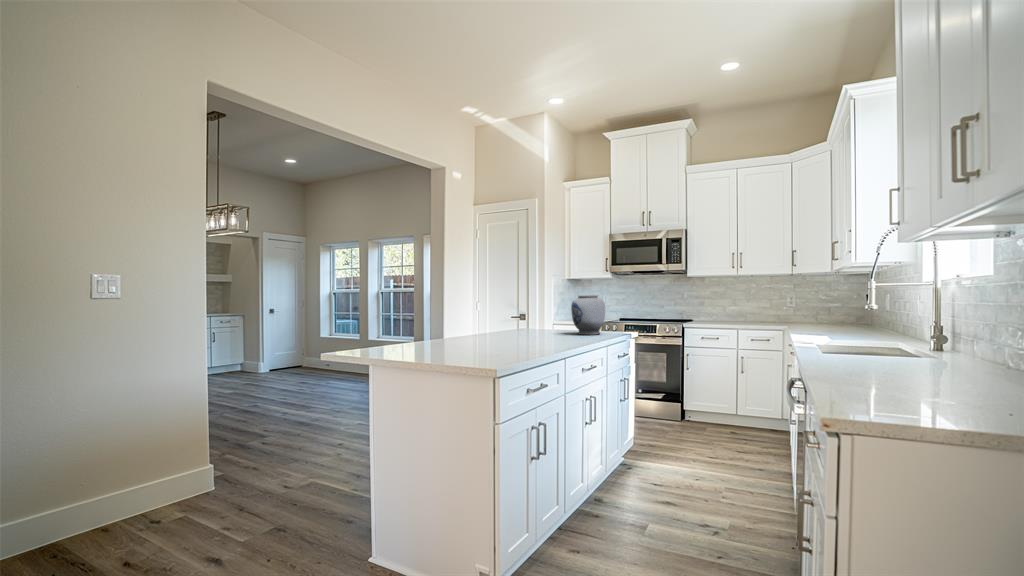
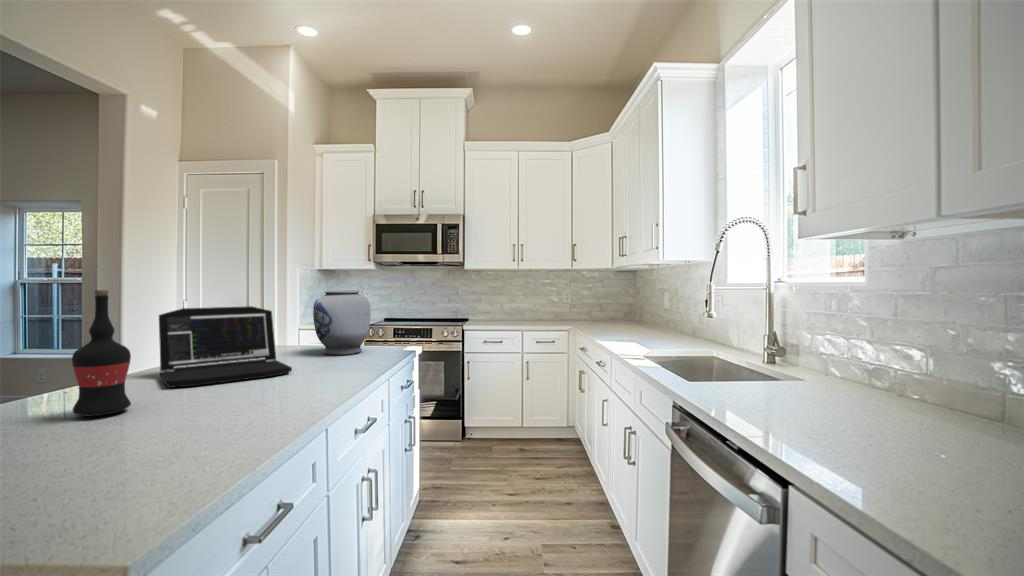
wine bottle: none [488,295,506,346] -> present [72,290,131,416]
laptop: none [502,304,564,342] -> present [159,306,292,388]

